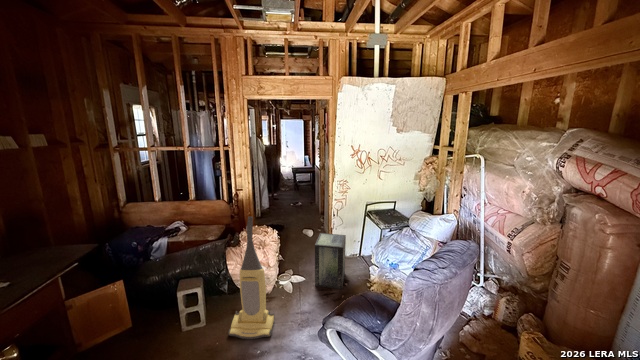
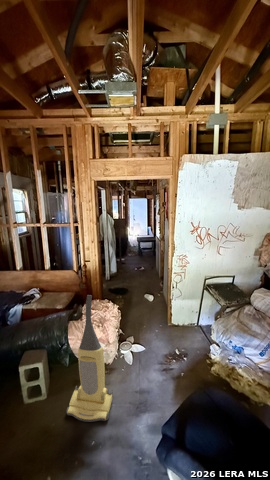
storage box: present [315,233,346,289] -> none [154,306,185,365]

